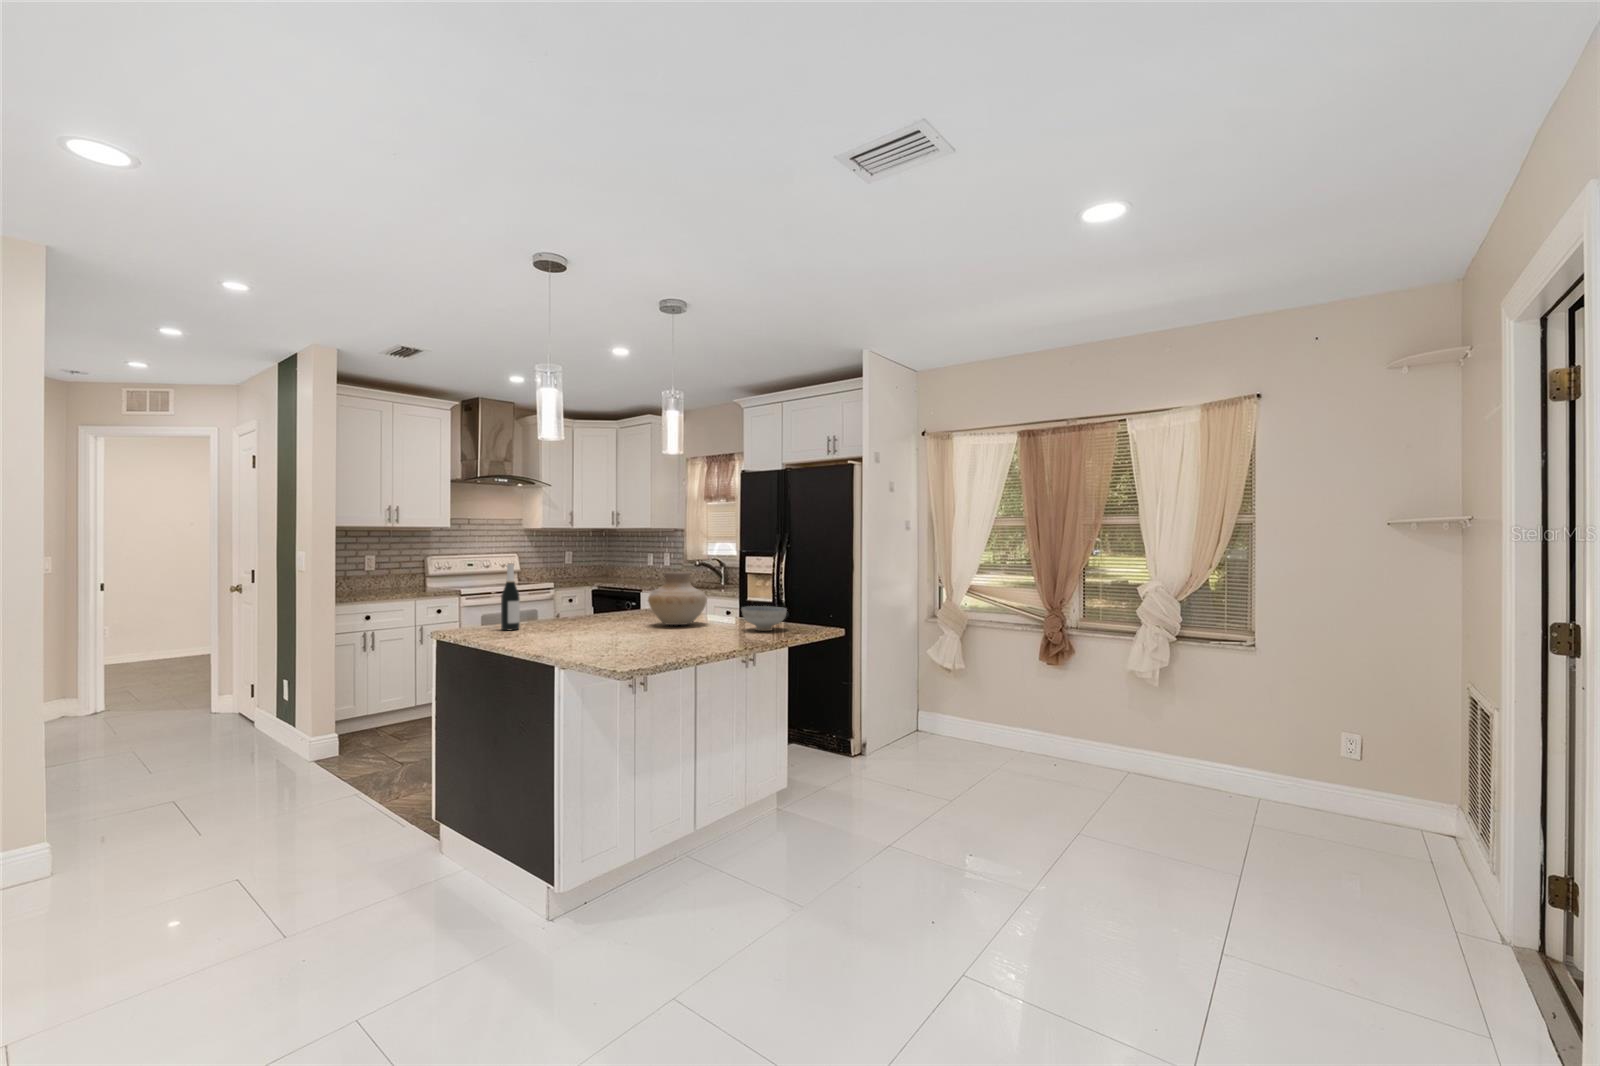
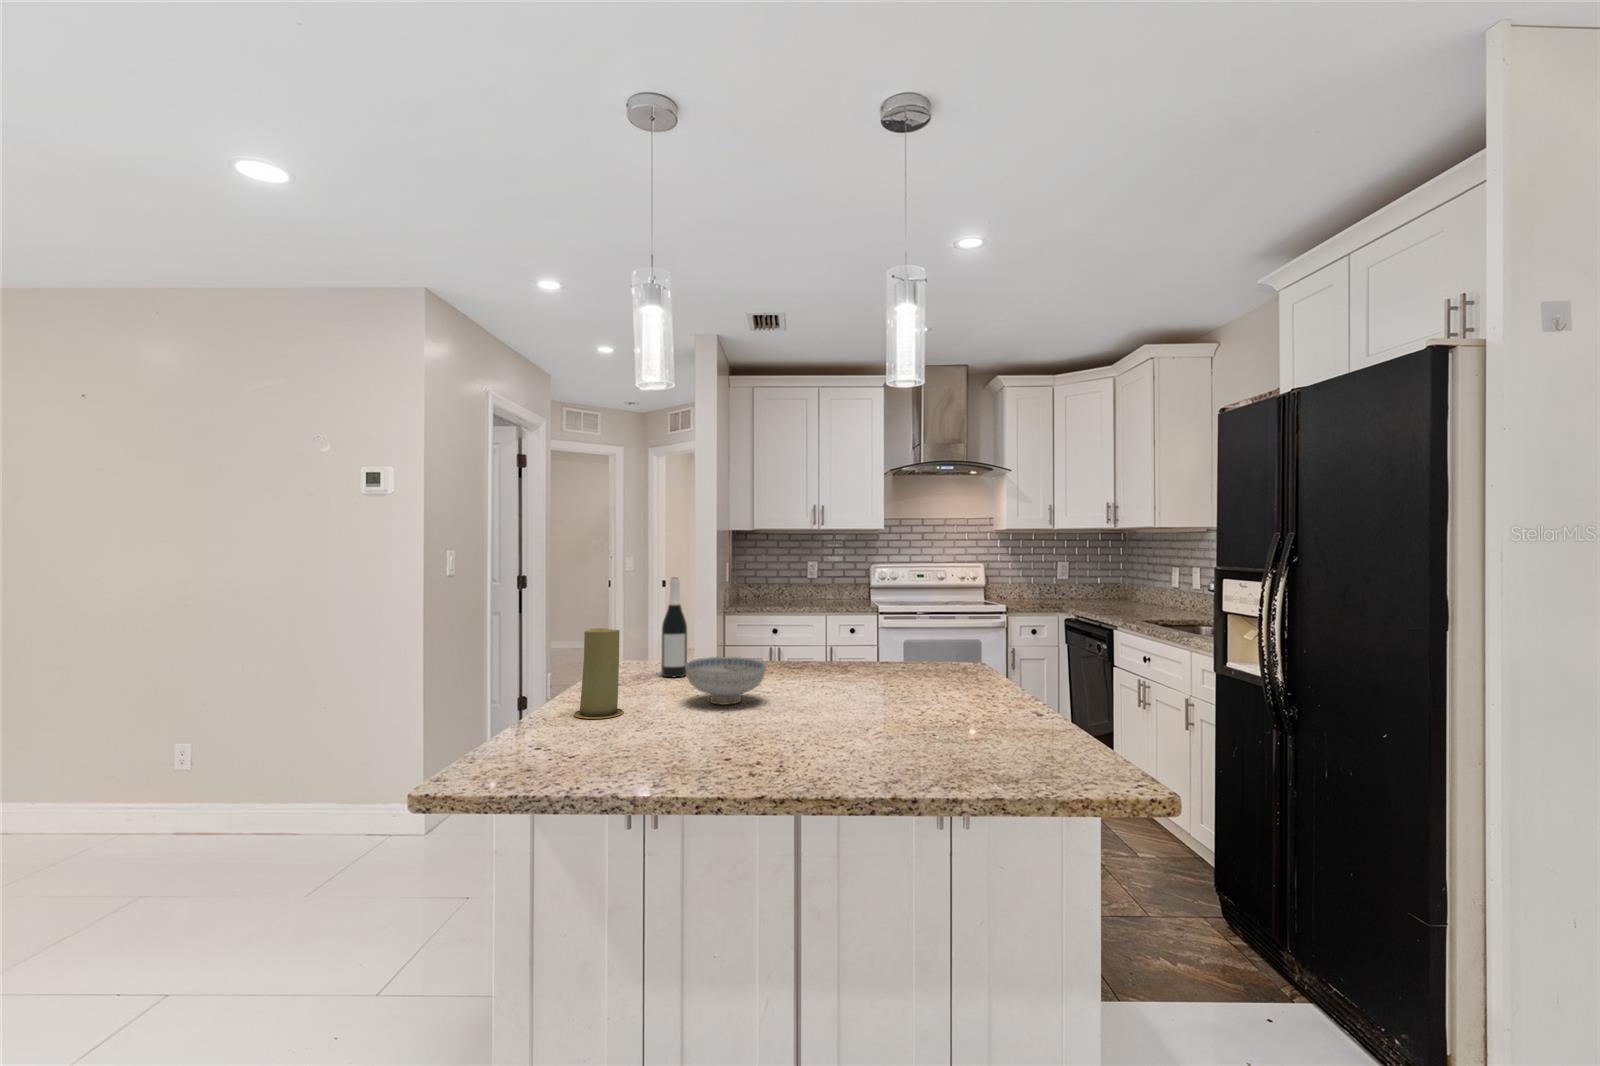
vase: present [648,572,707,625] -> none [819,606,934,714]
candle: none [541,592,572,644] -> present [574,628,624,719]
ceramic bowl: present [741,606,787,631] -> present [685,657,766,705]

